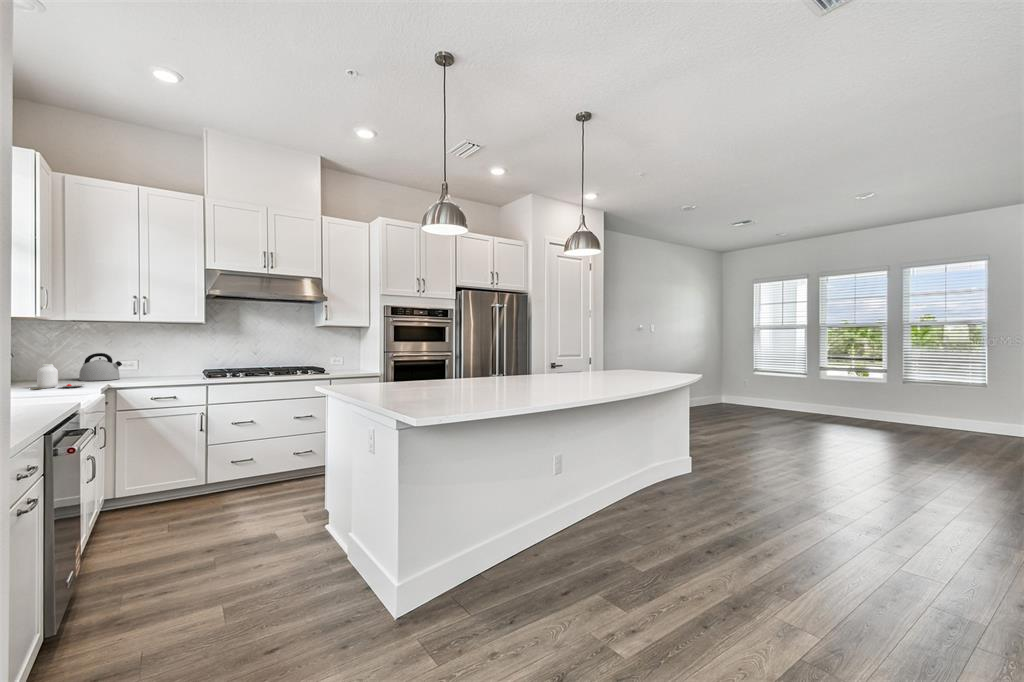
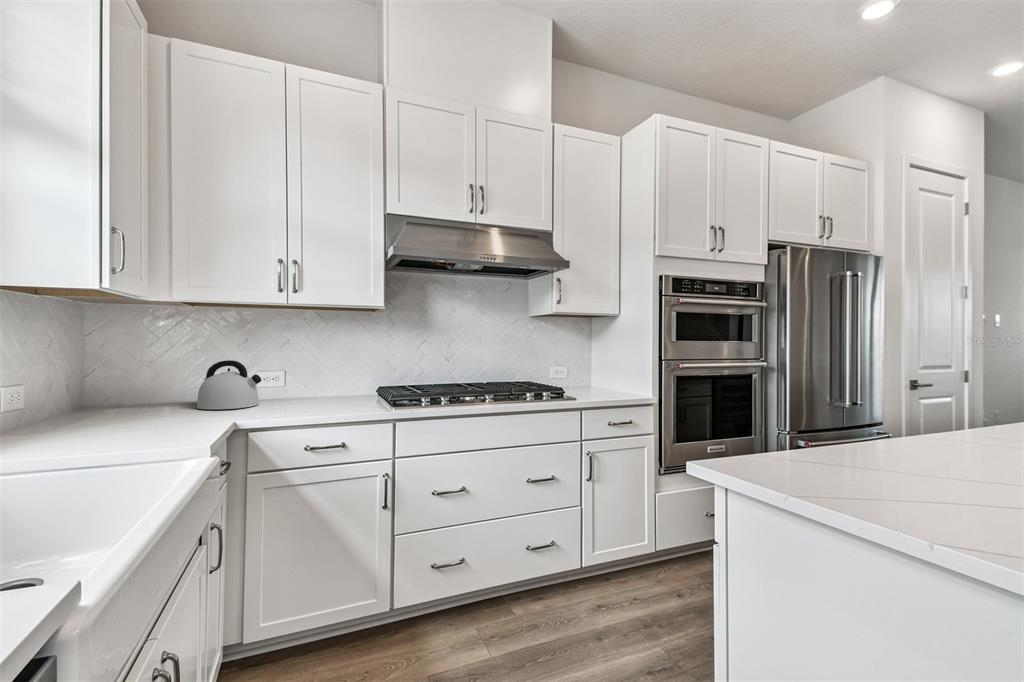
jar: present [32,364,84,389] -> none [96,384,194,436]

